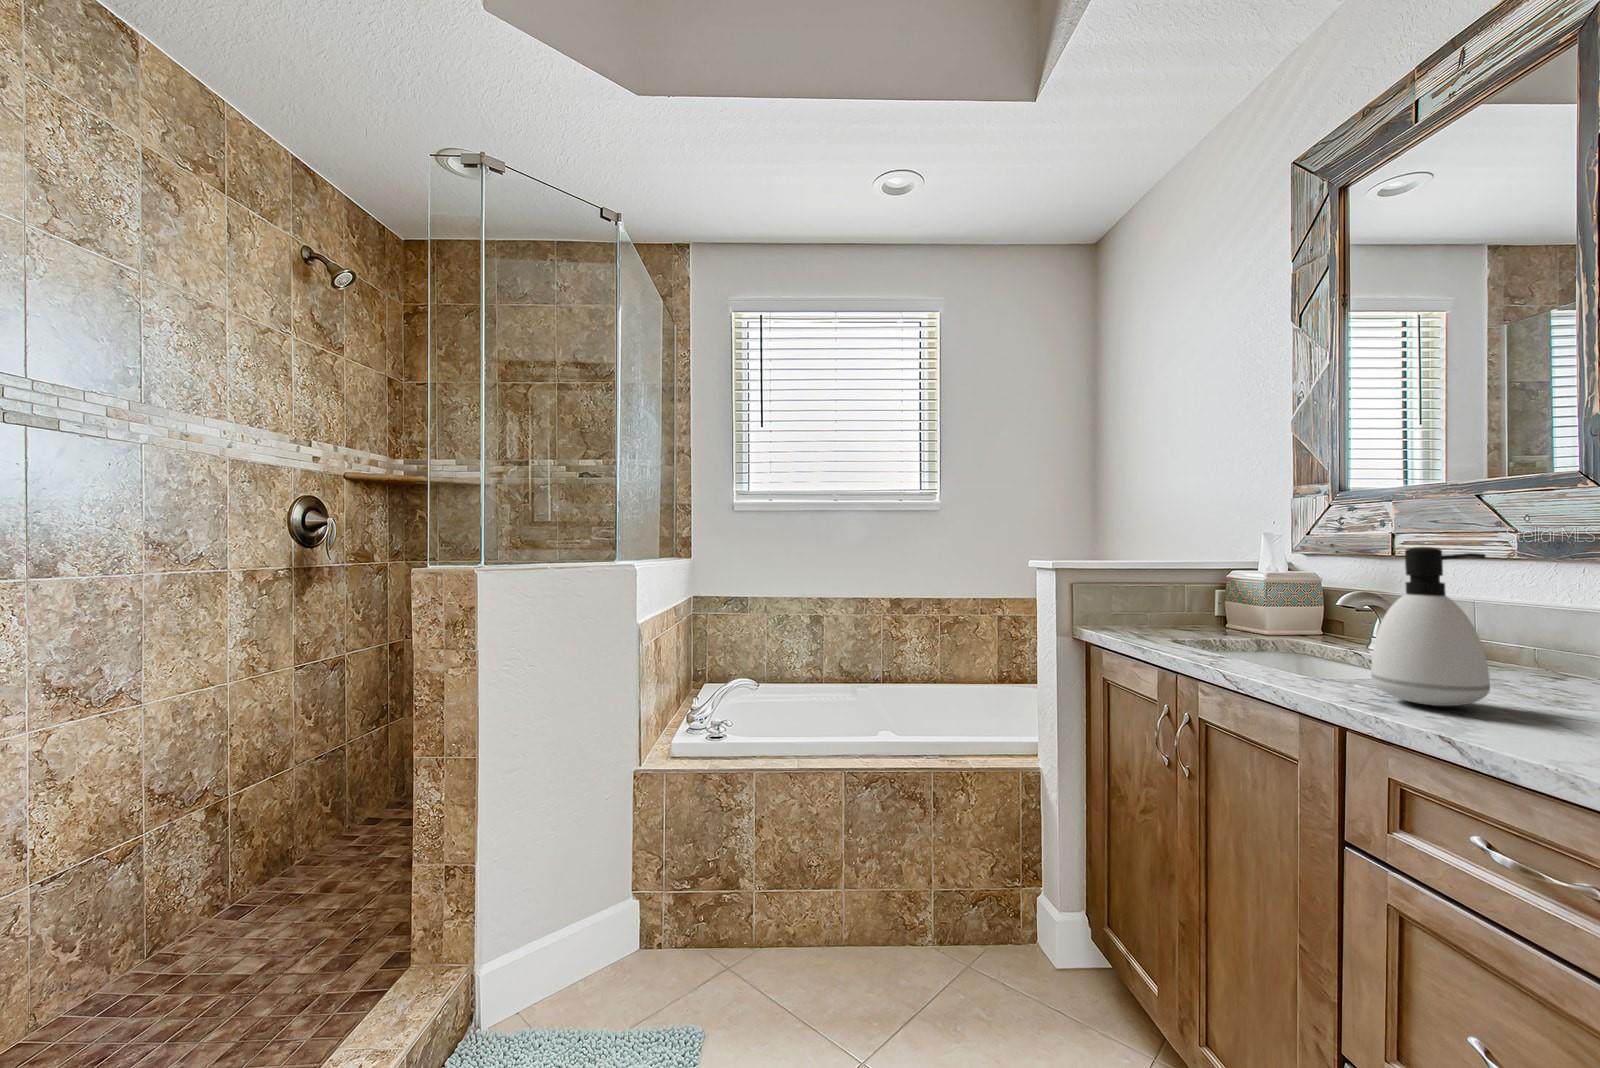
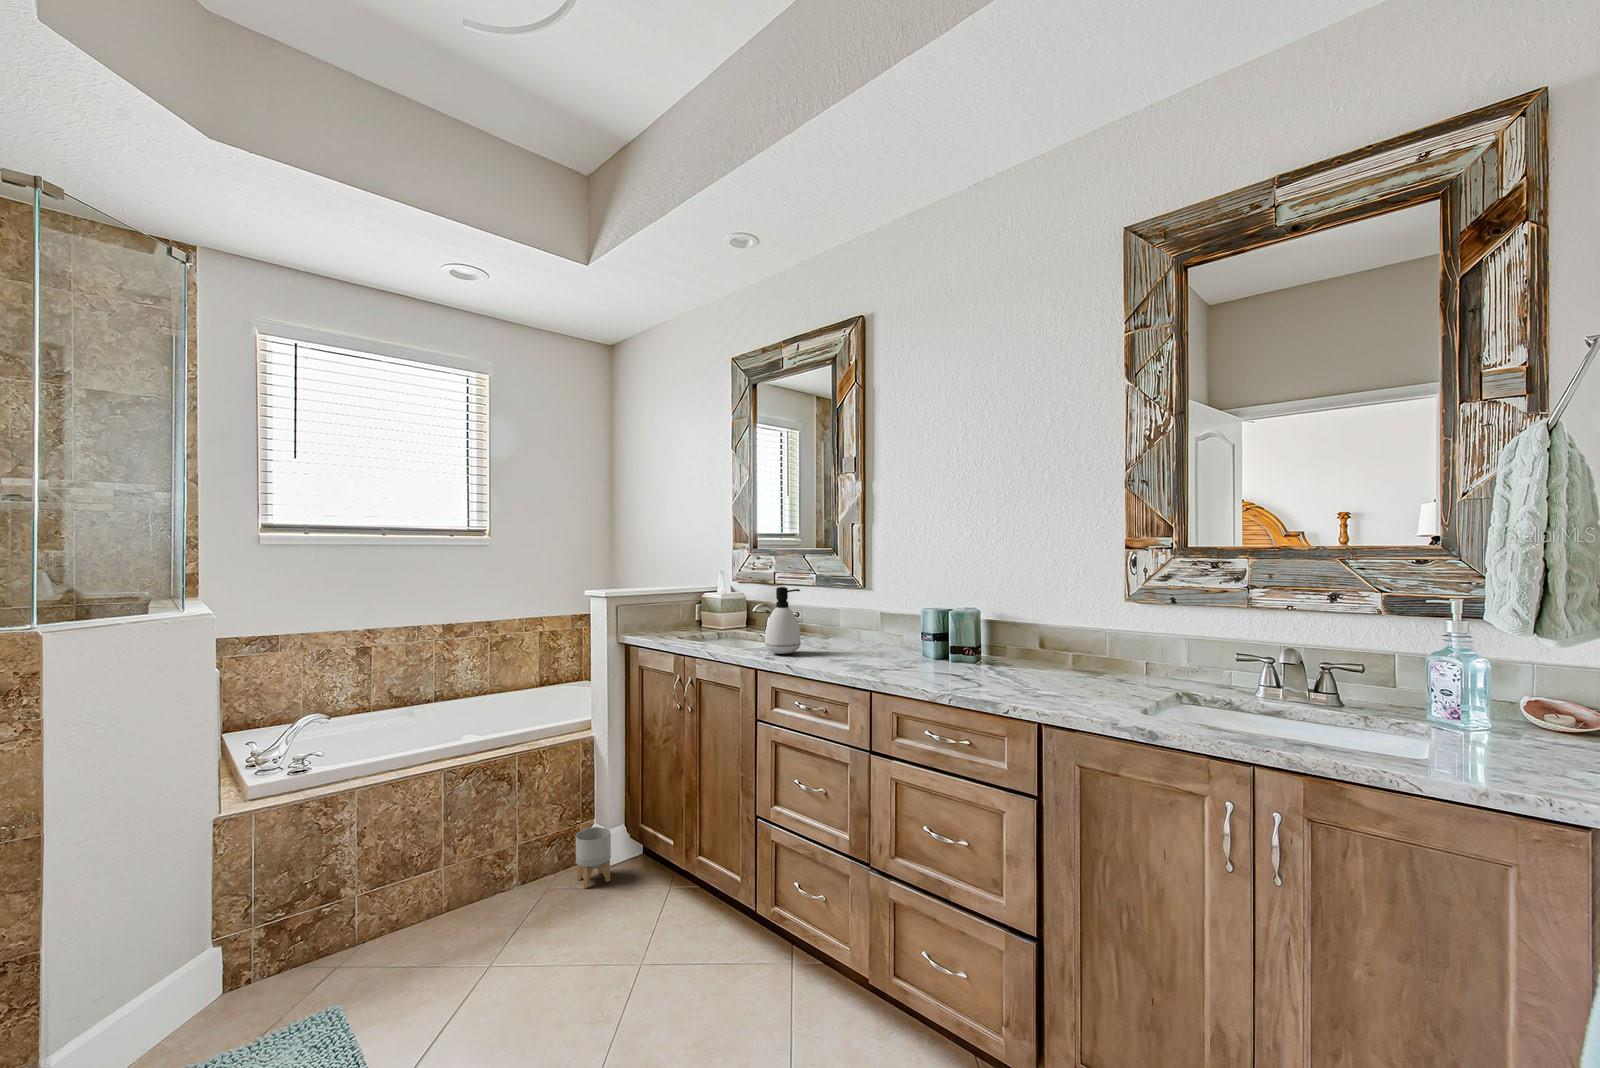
planter: none [1009,899,1062,996] -> present [576,827,611,888]

